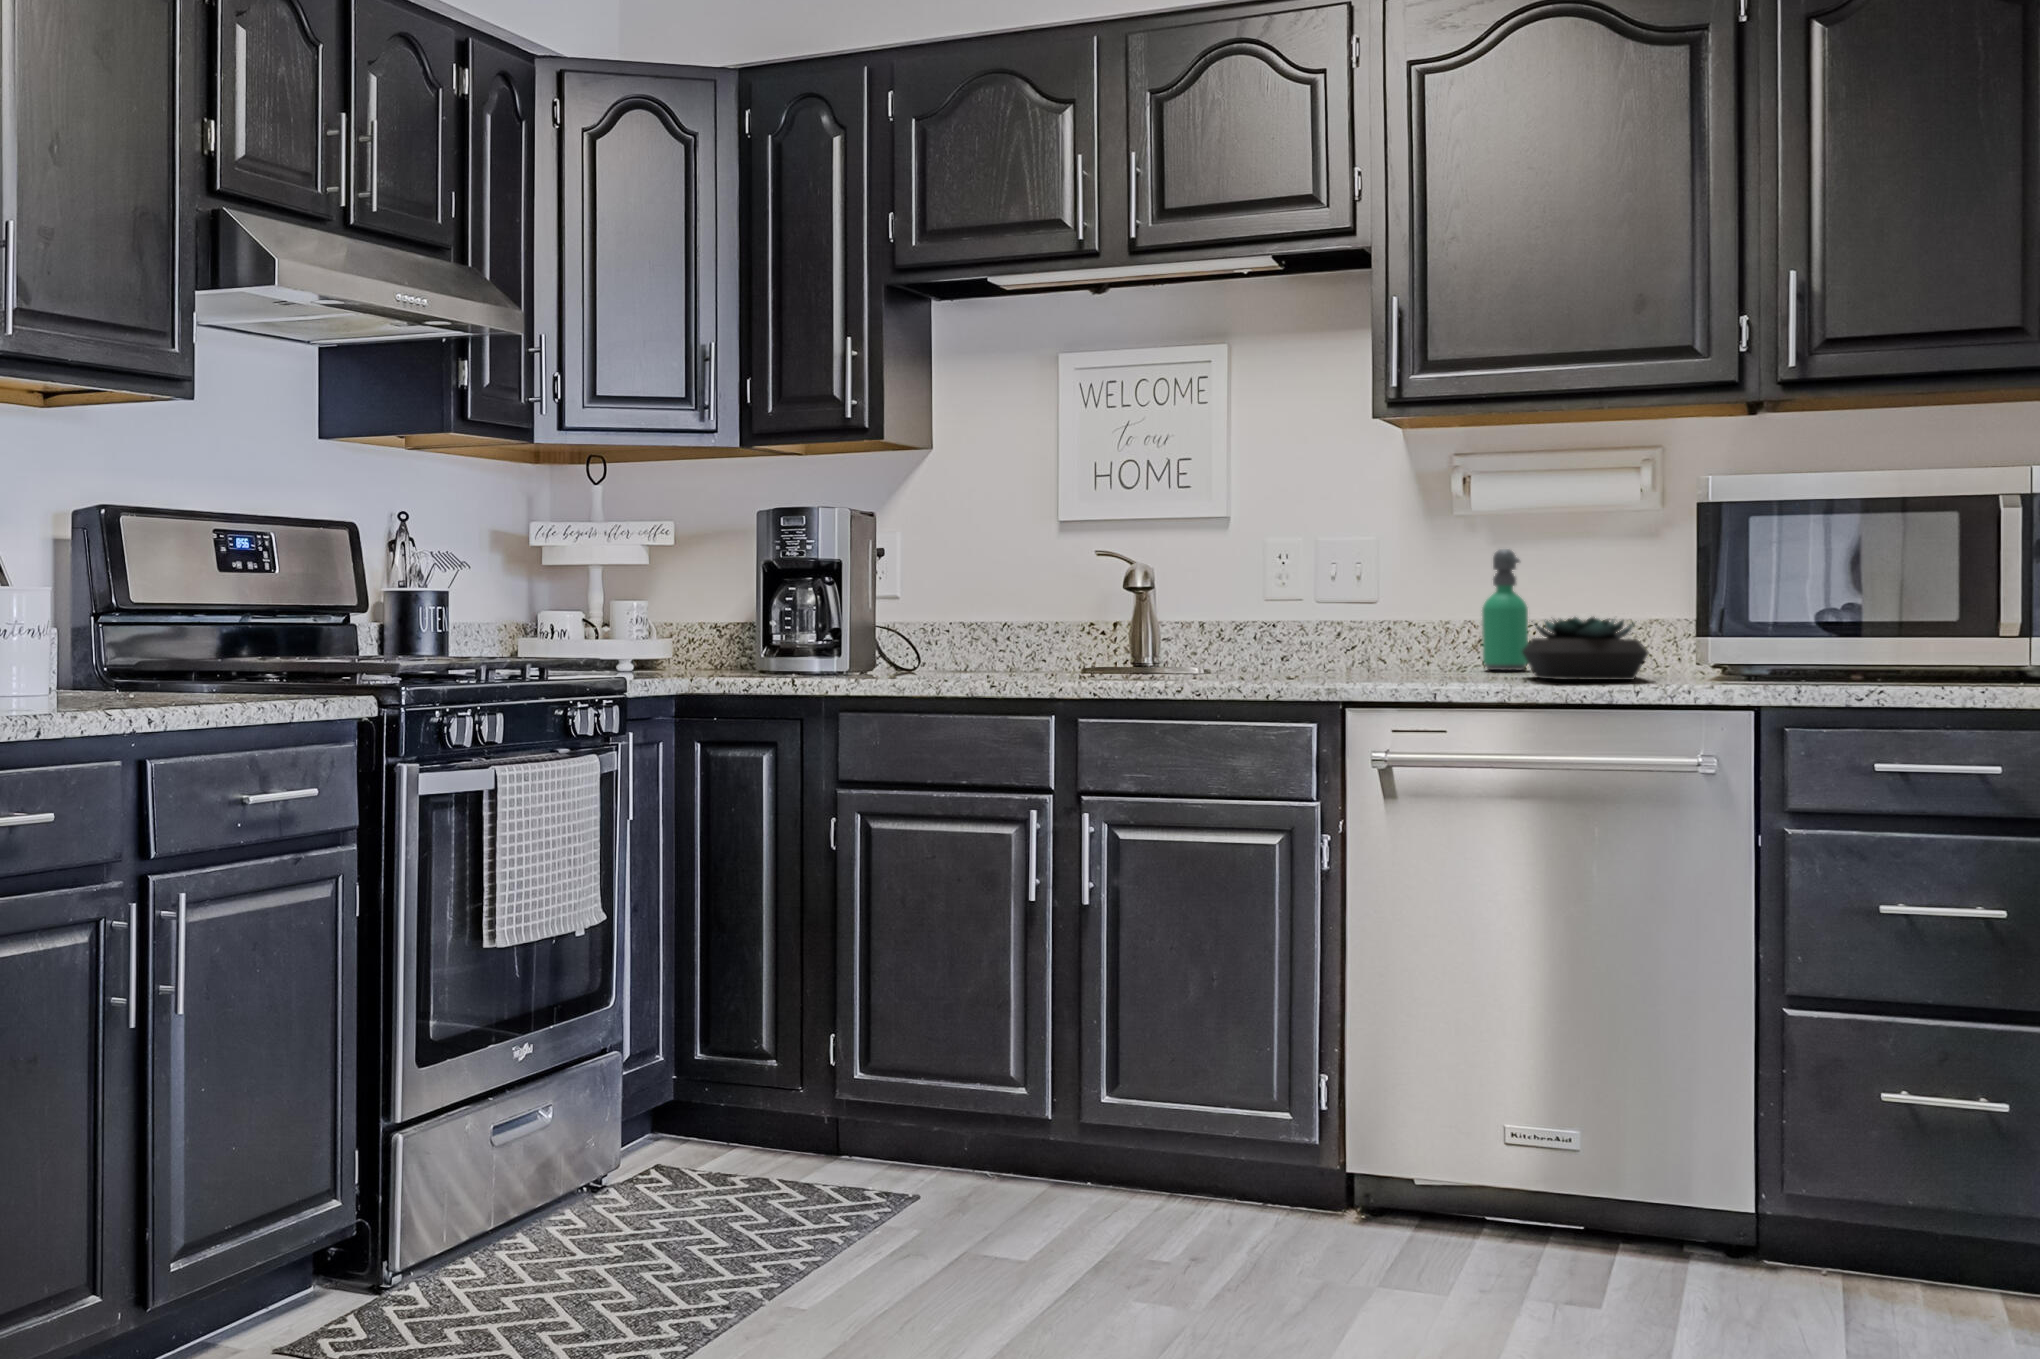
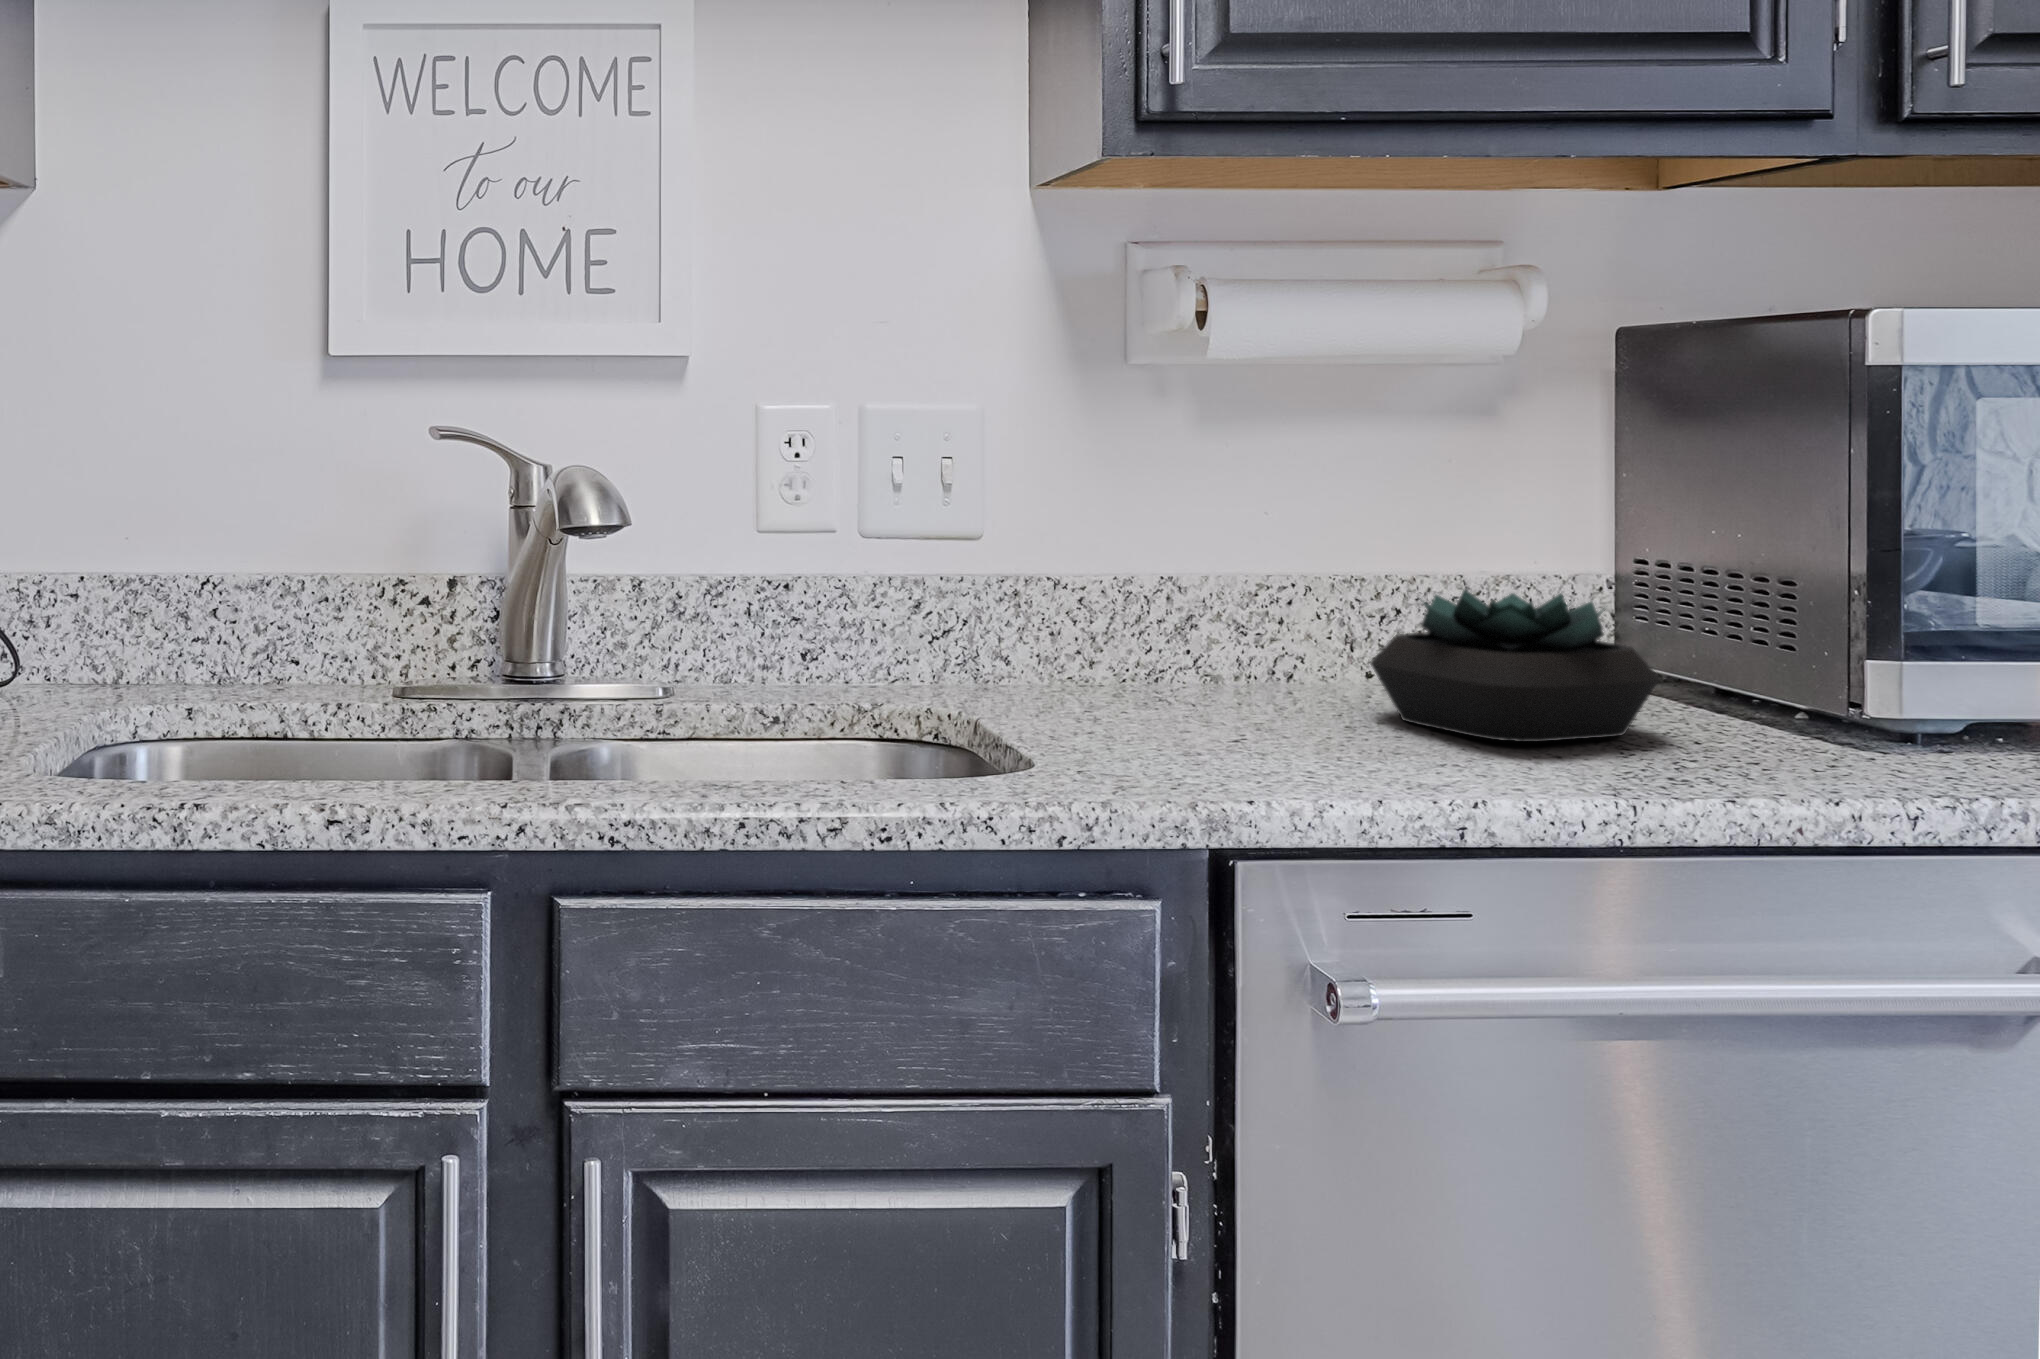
soap dispenser: present [1482,549,1528,670] -> none [1218,437,1318,686]

